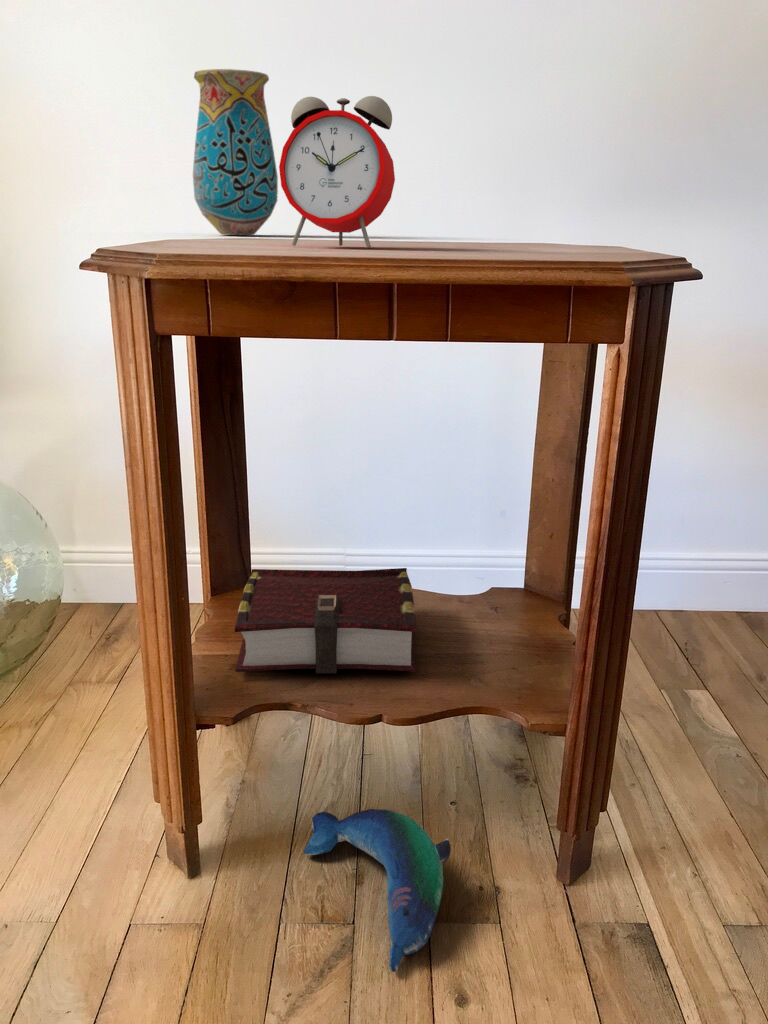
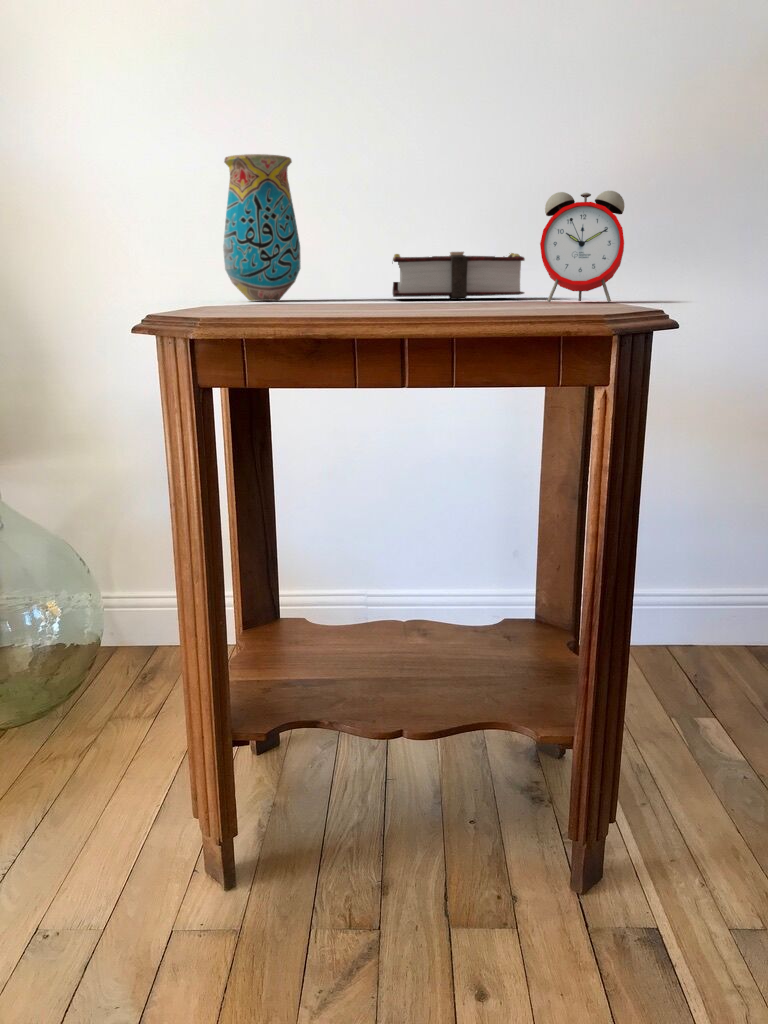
alarm clock: present [279,96,395,248] -> present [540,191,624,302]
book: present [235,568,416,673] -> present [393,252,525,300]
plush toy: present [304,809,451,972] -> none [332,824,469,970]

